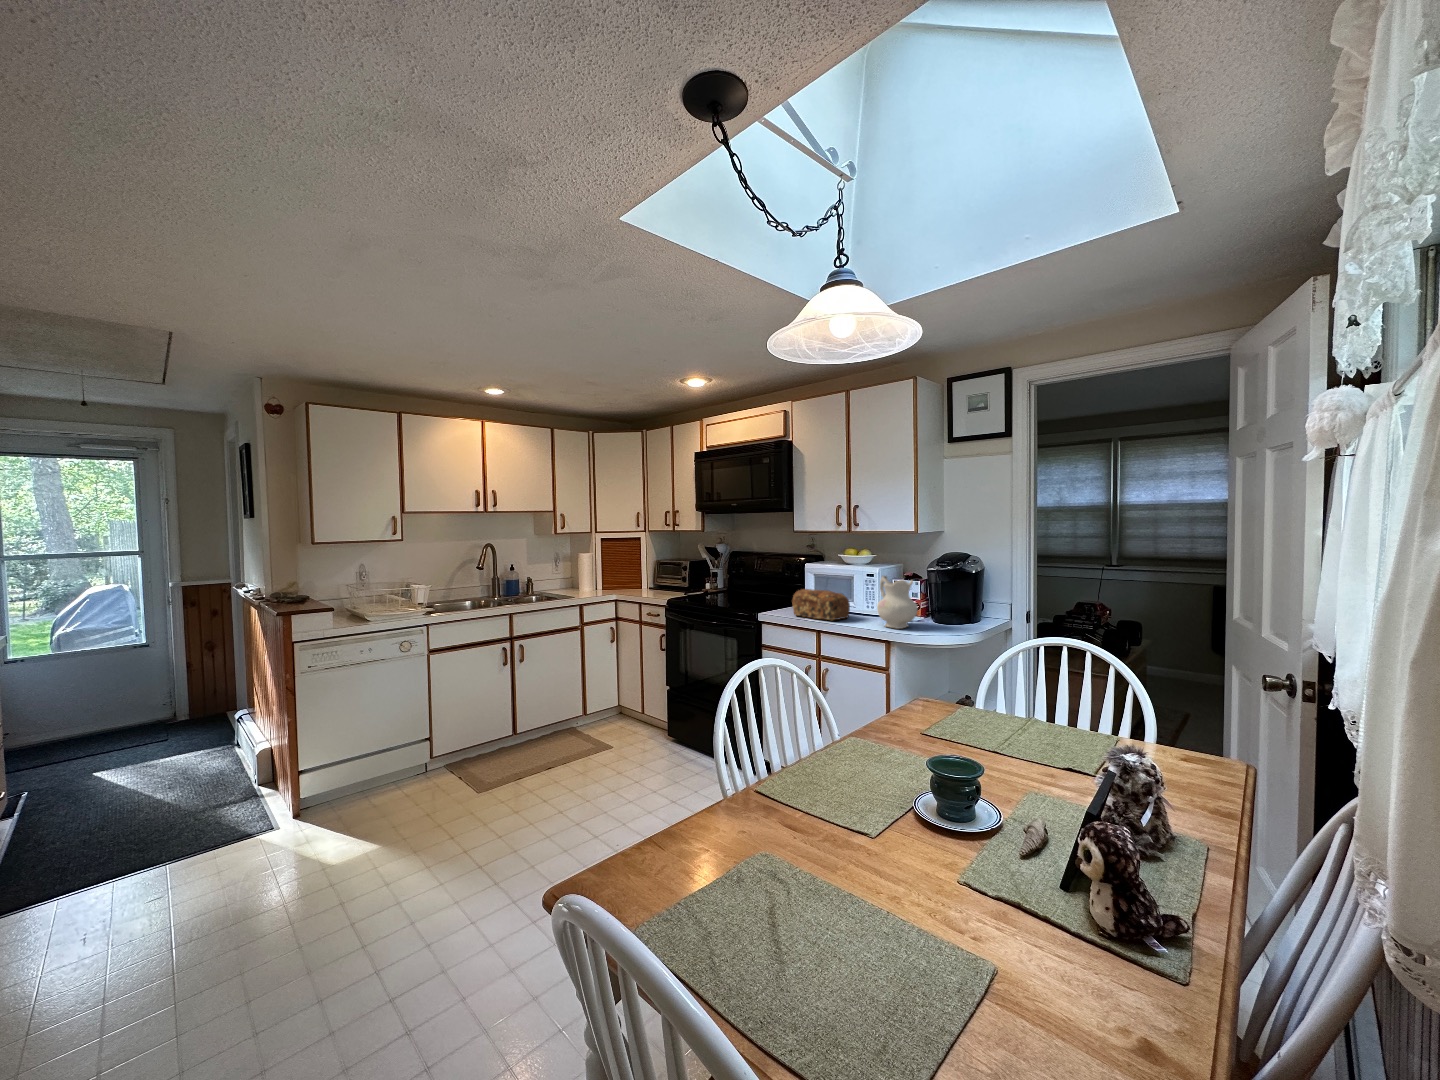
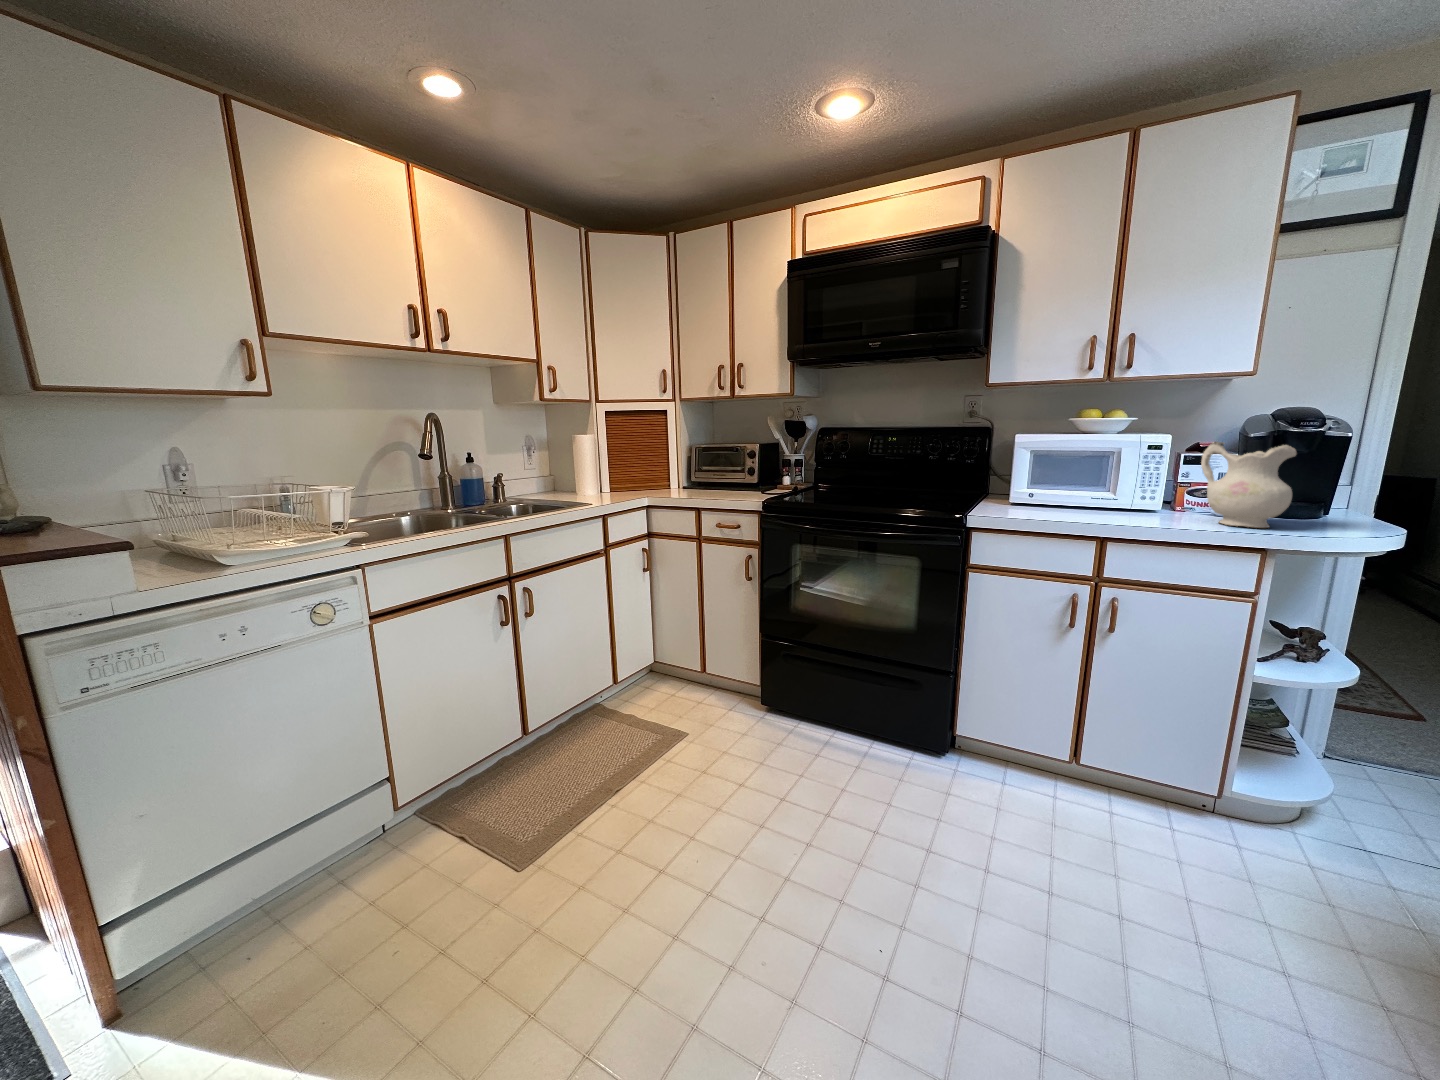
bread loaf: present [792,589,850,620] -> none [1032,471,1132,520]

